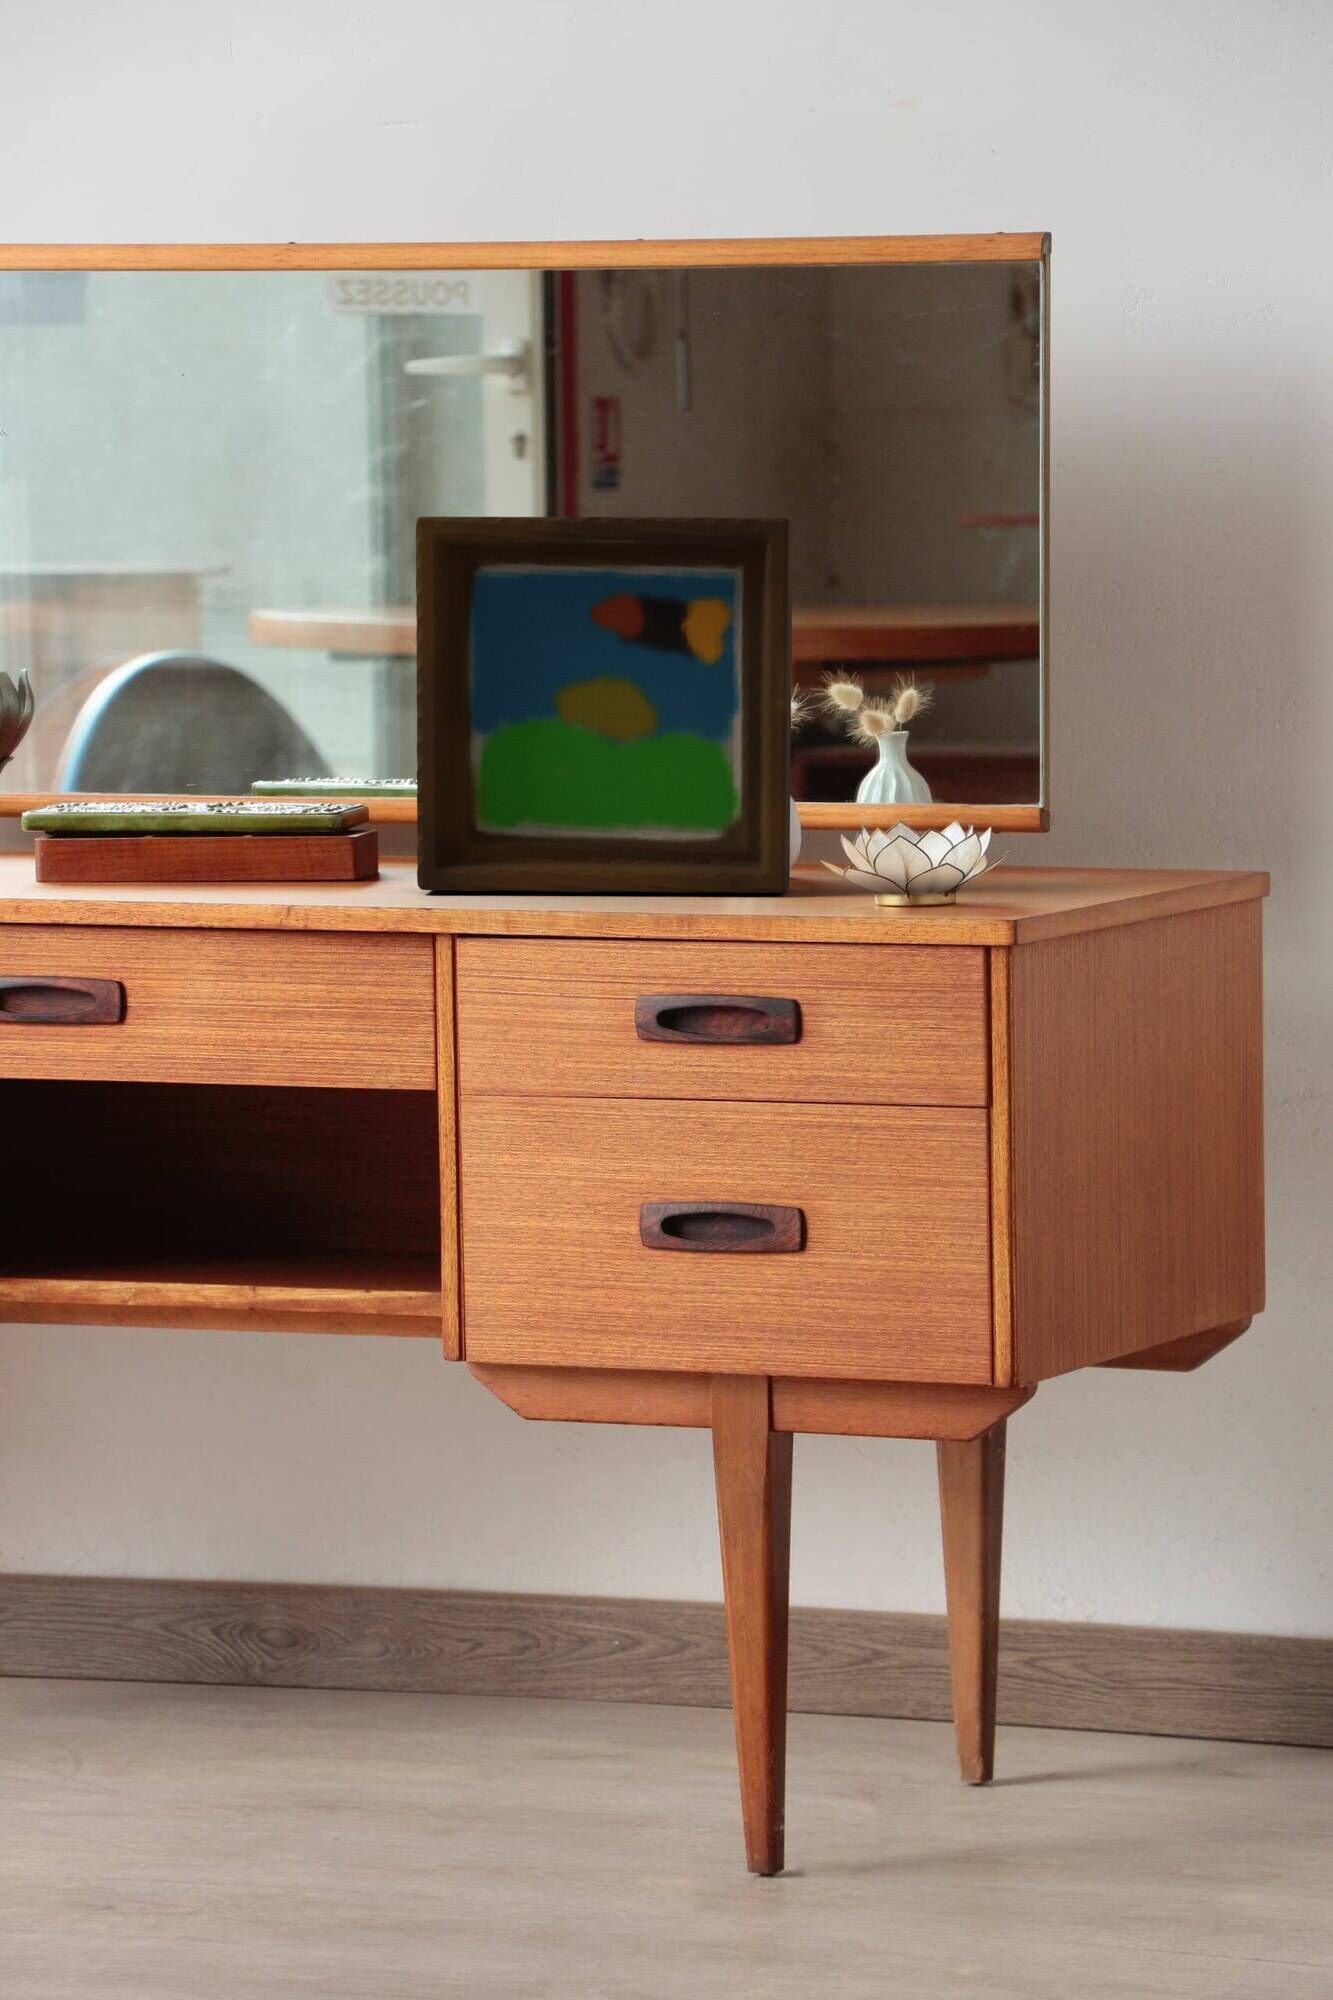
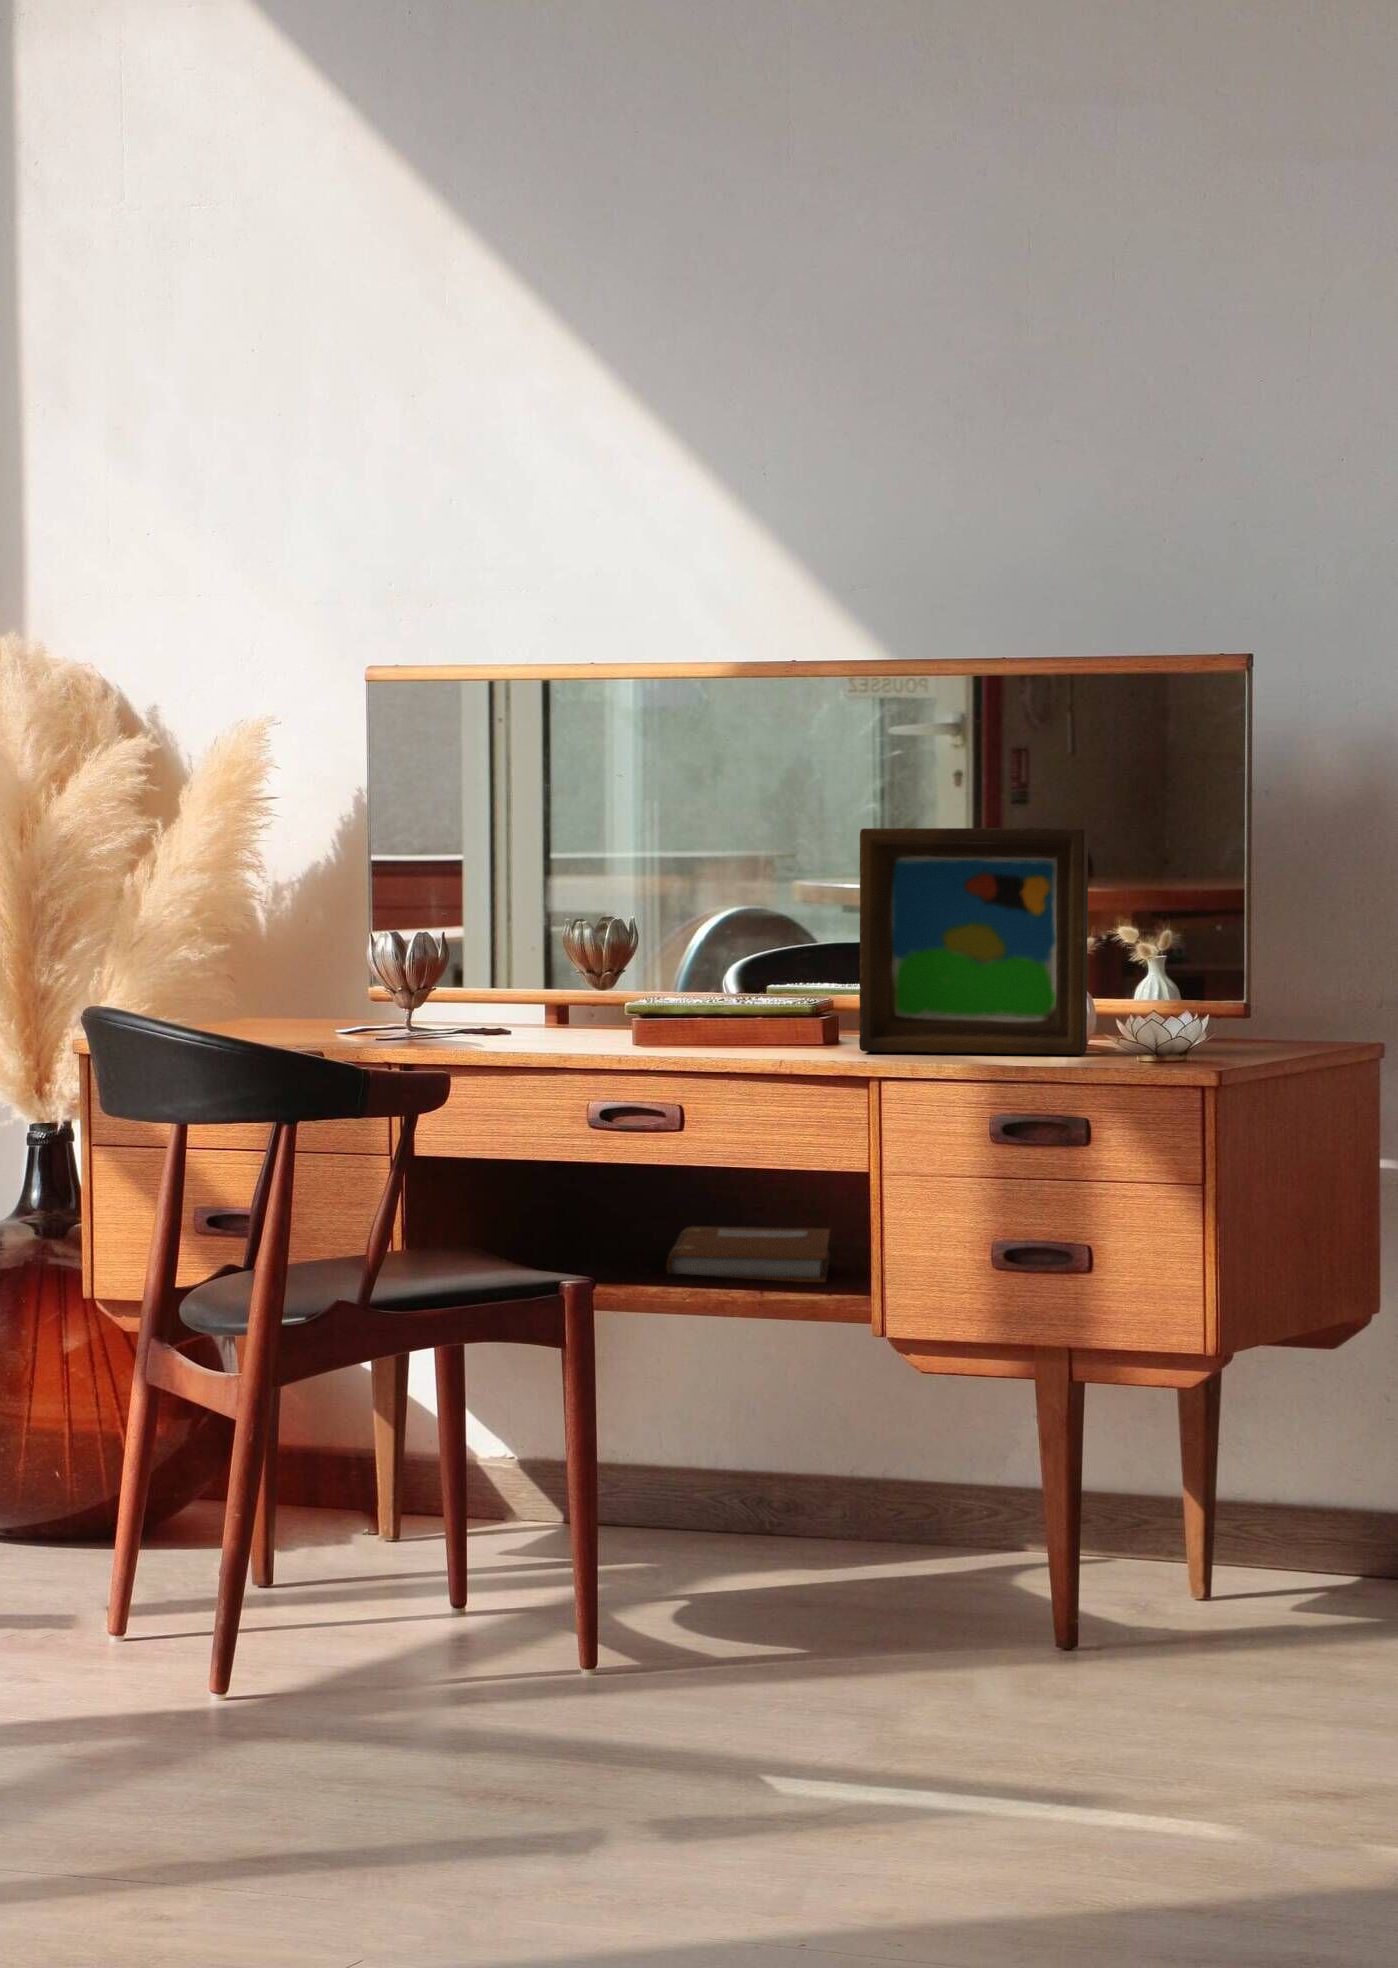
notebook: none [97,1179,368,1273] -> present [666,1226,830,1282]

